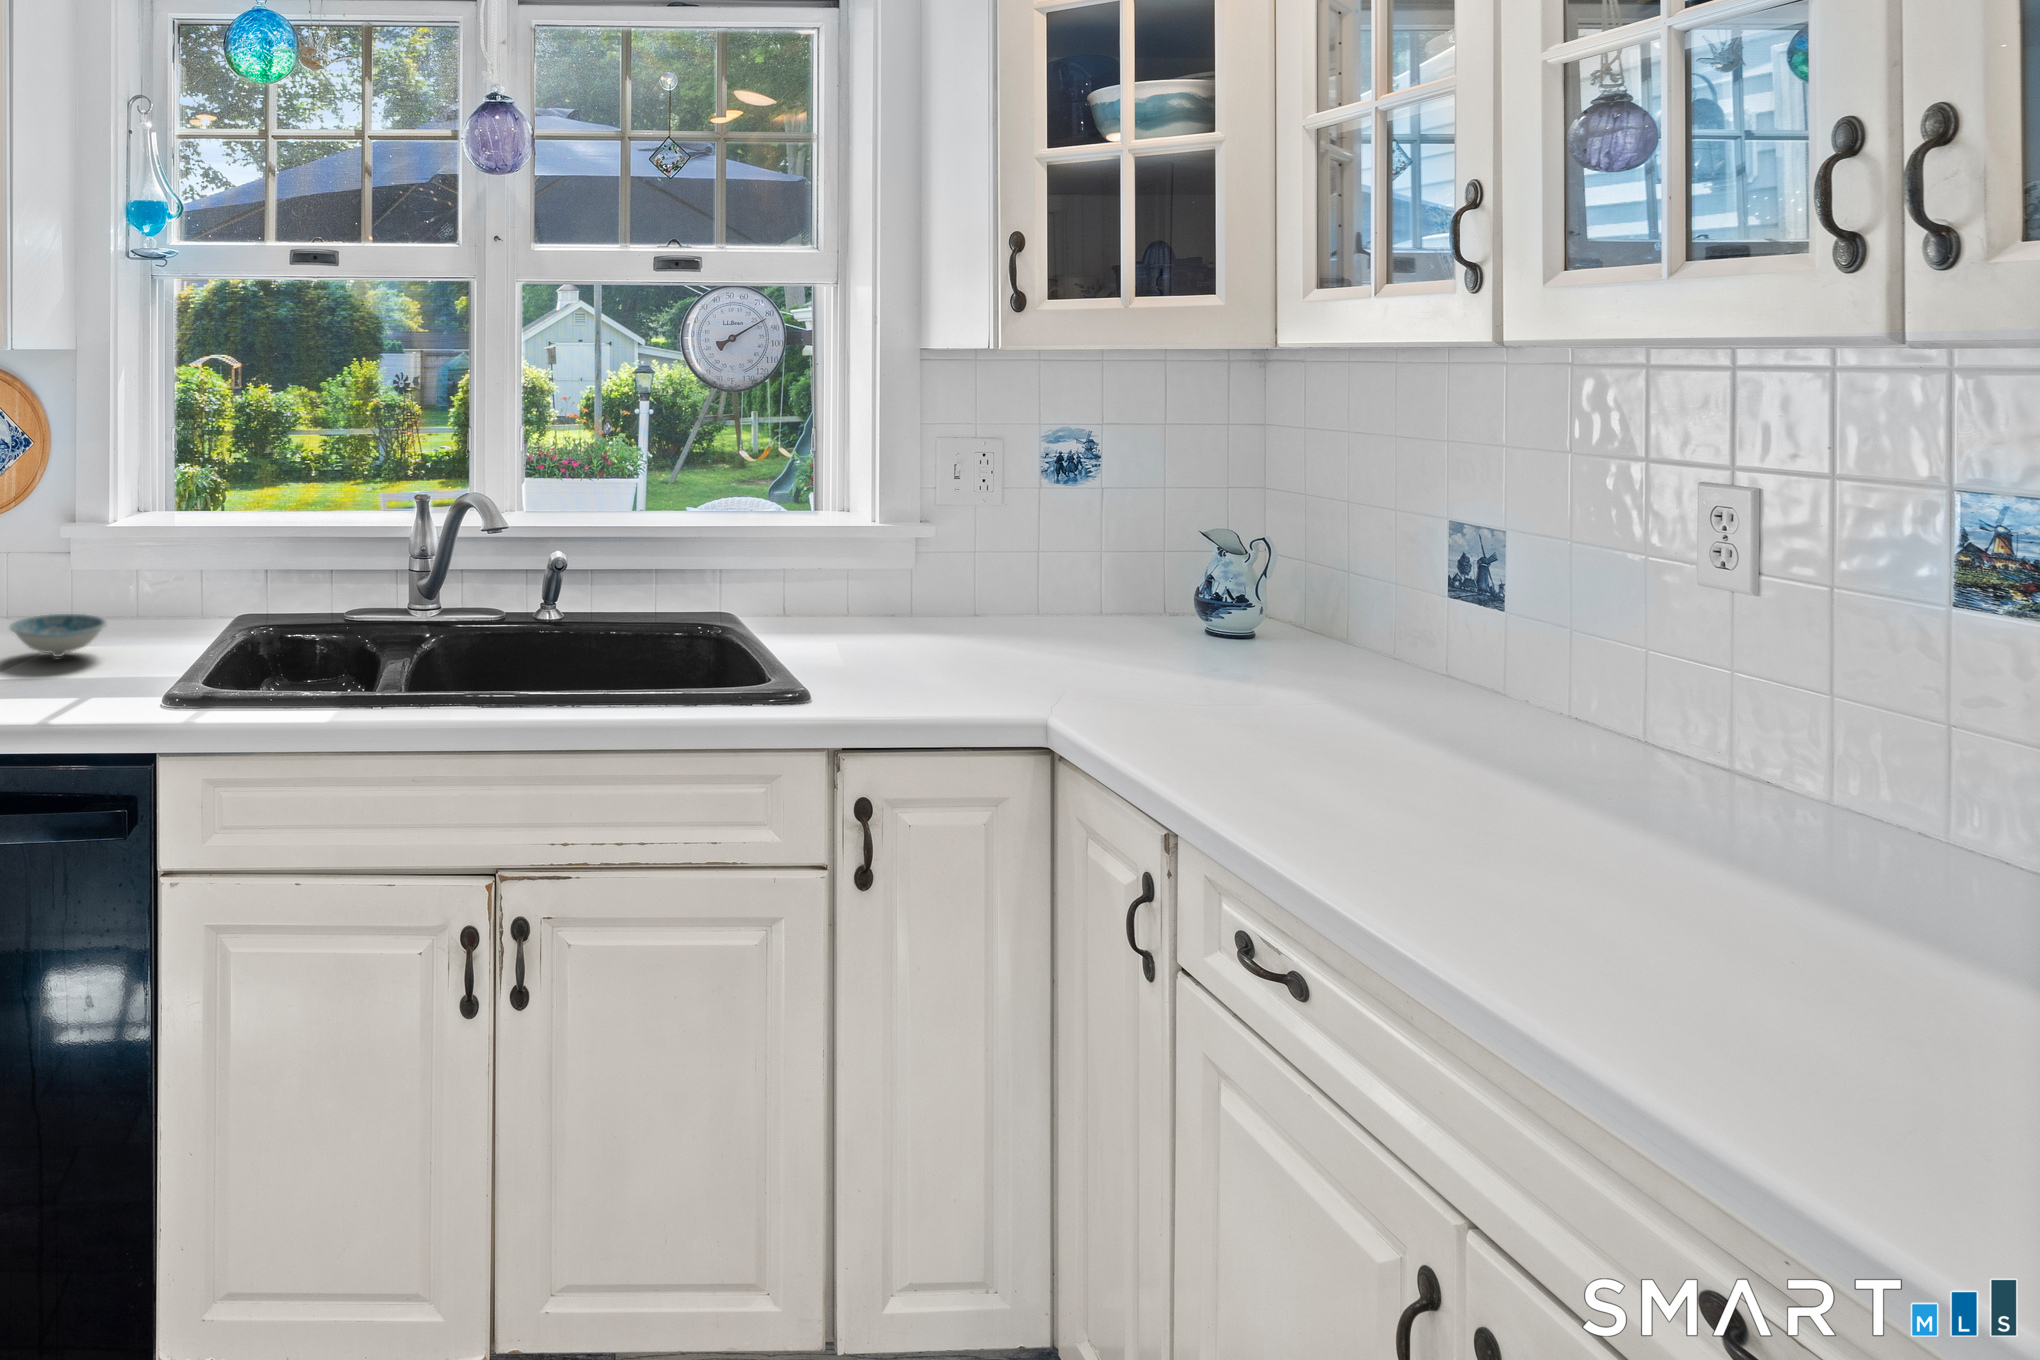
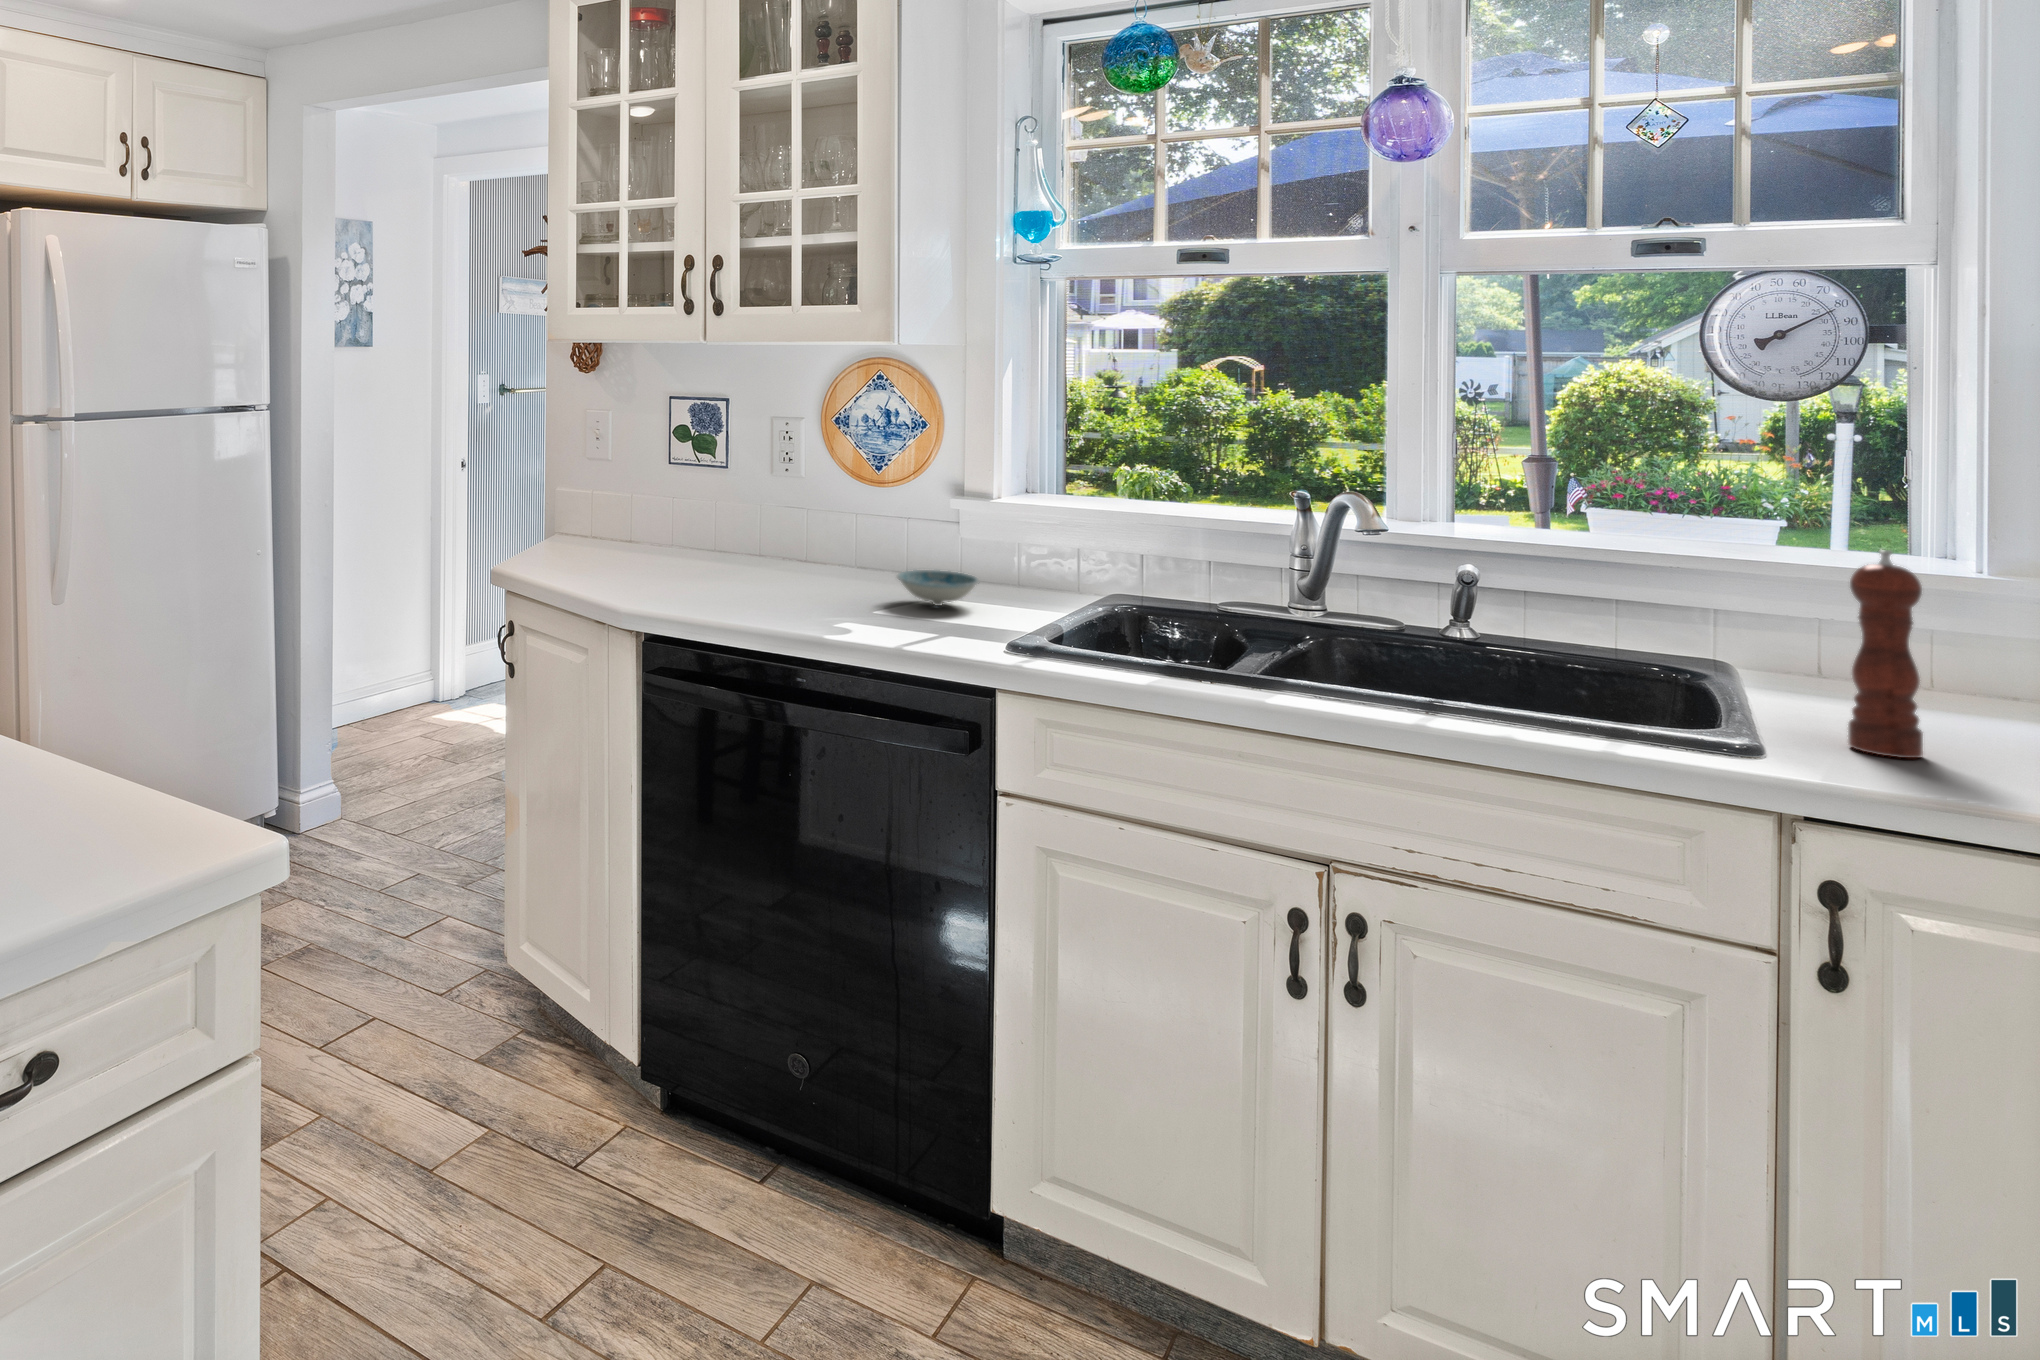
pepper mill: none [849,516,894,685] -> present [1848,550,1923,758]

